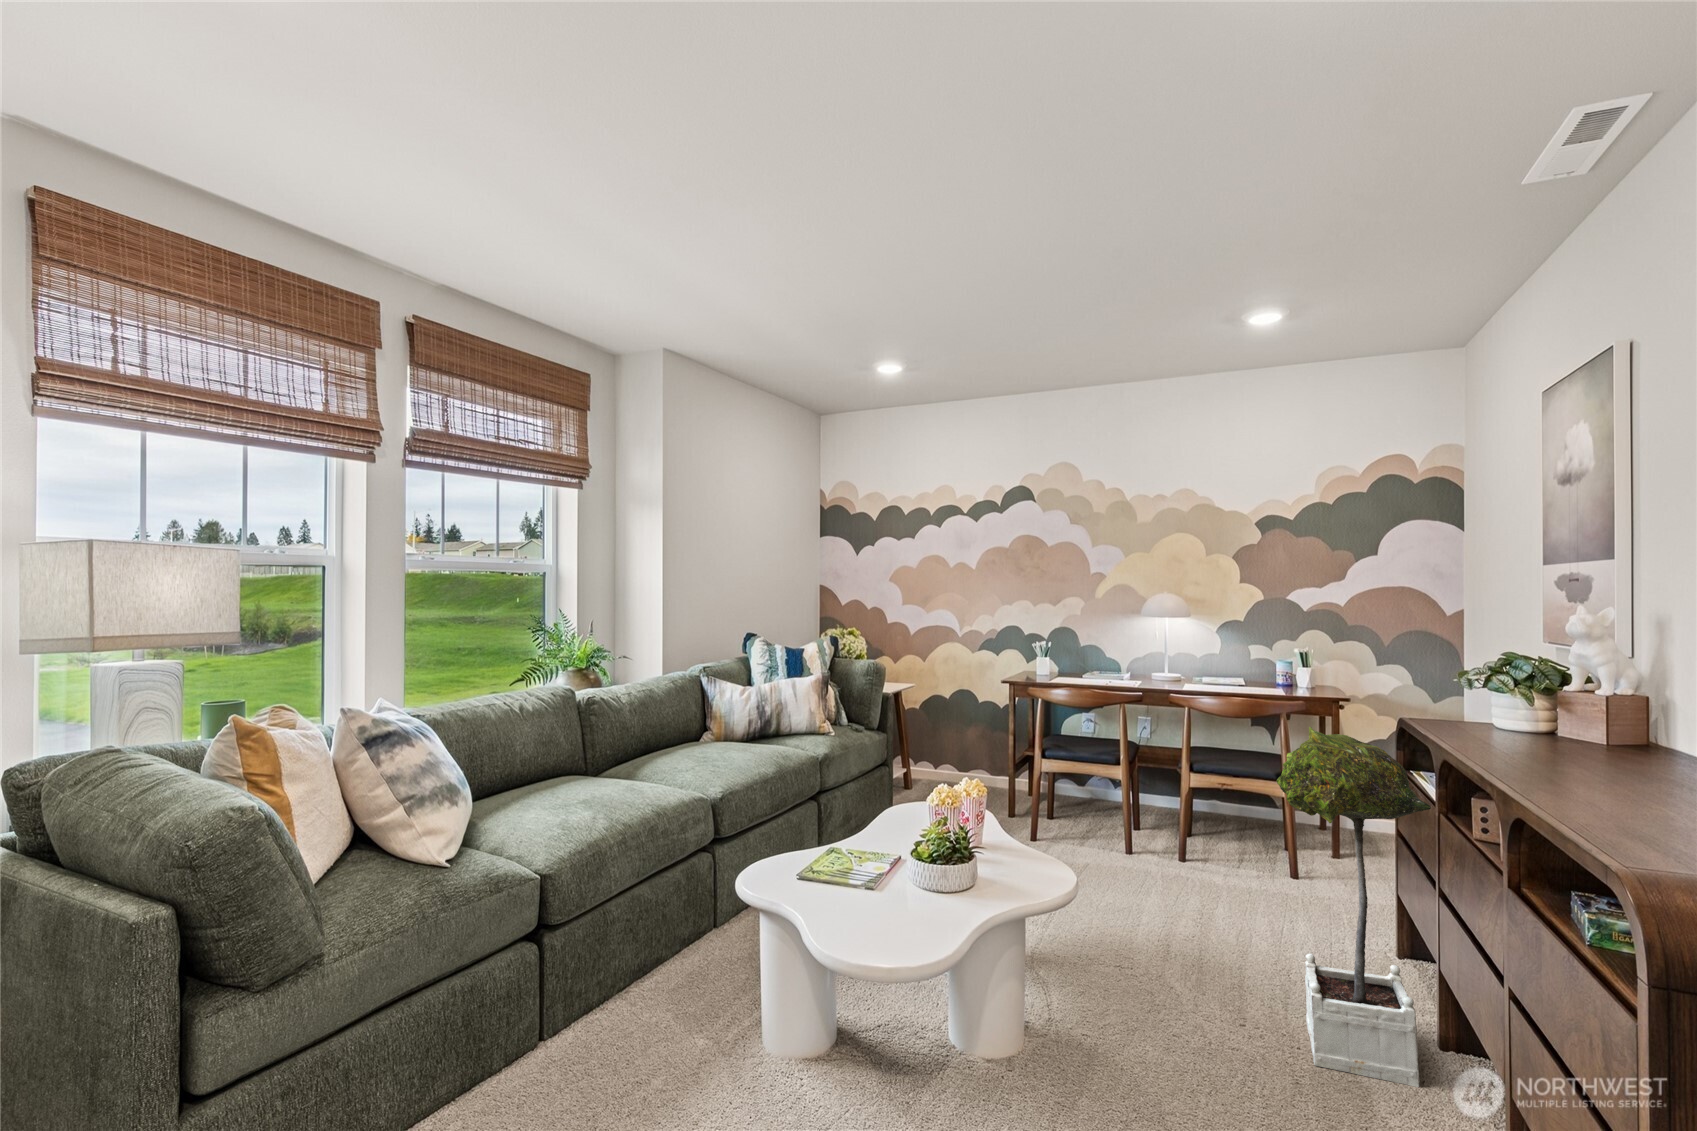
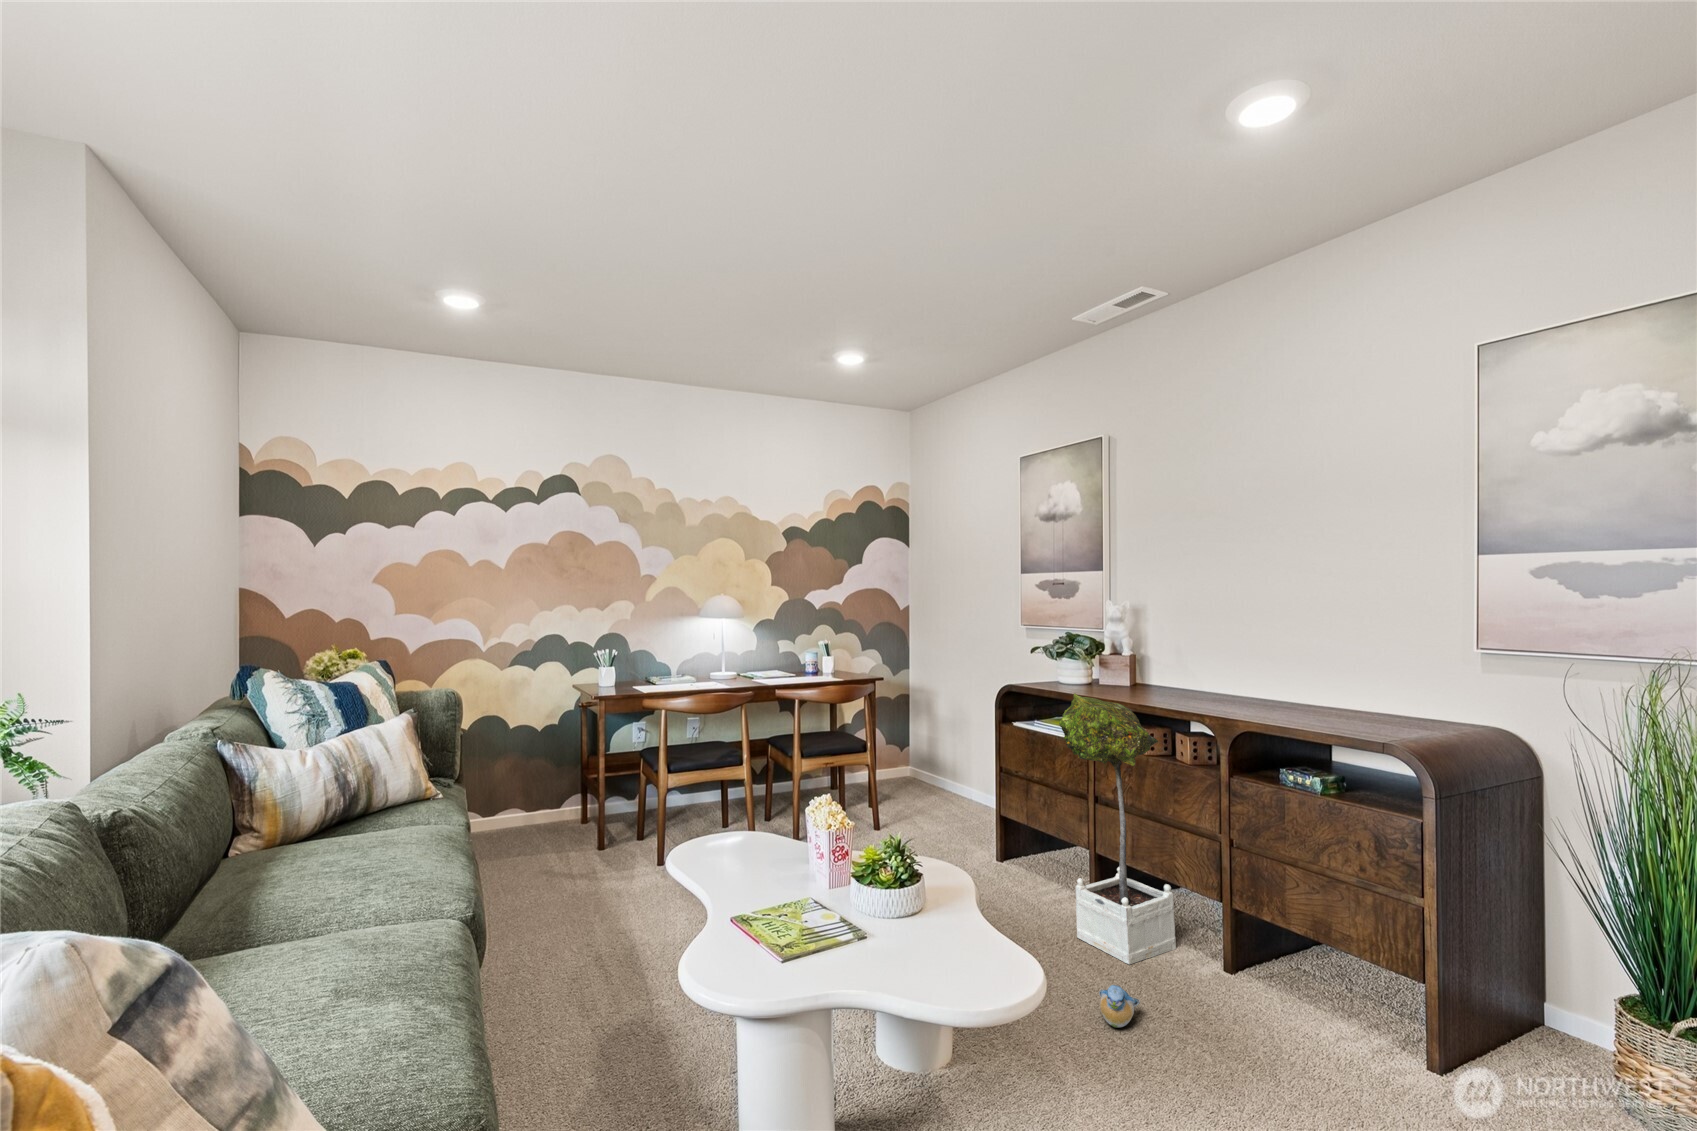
plush toy: none [1160,1035,1227,1085] -> present [1099,985,1140,1028]

